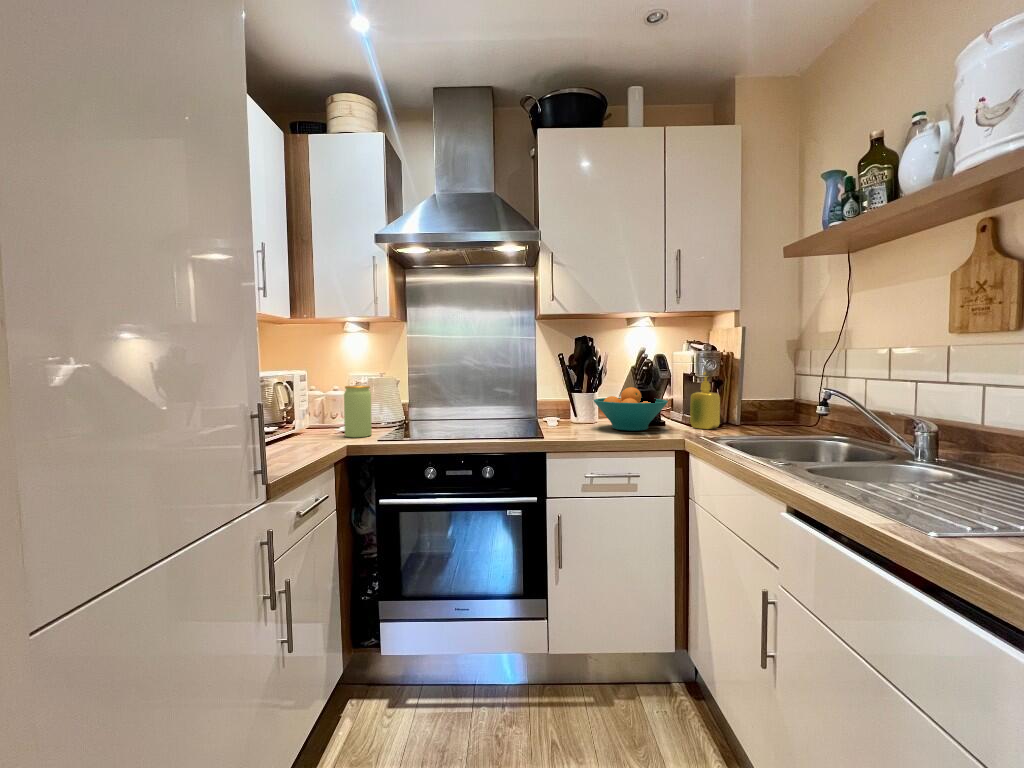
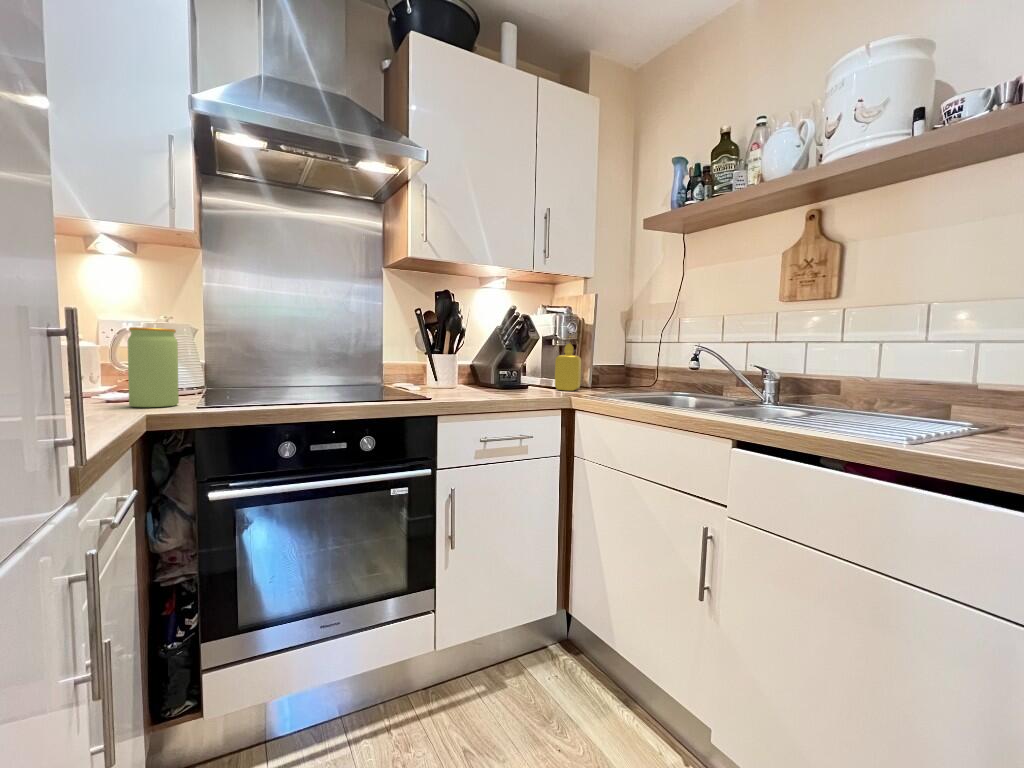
fruit bowl: present [594,387,668,431] -> none [467,347,544,393]

